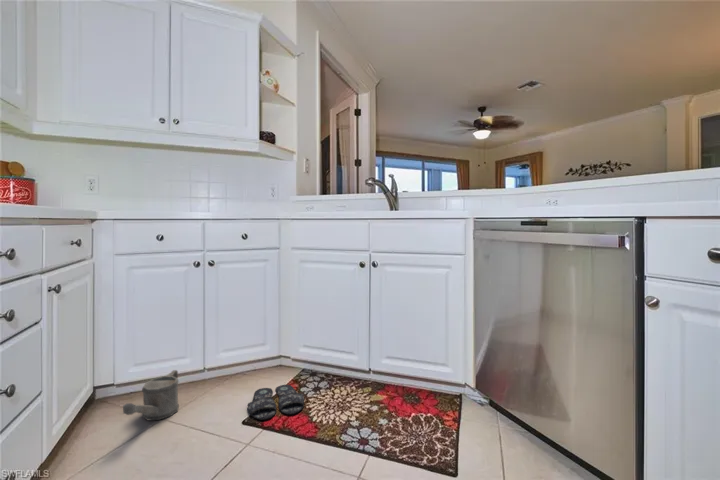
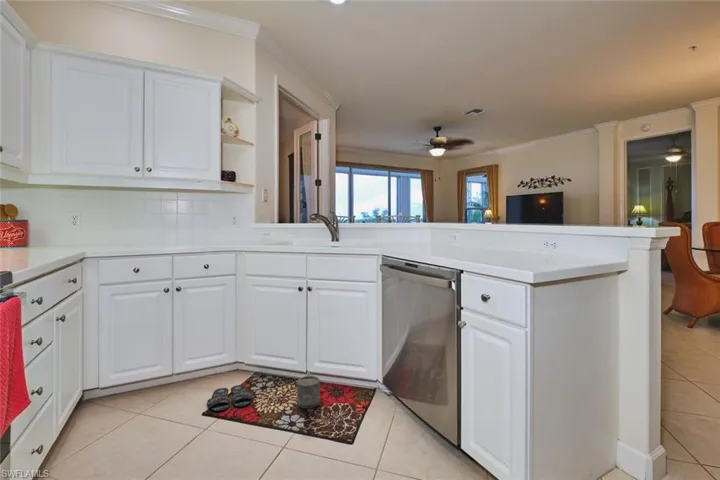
watering can: present [123,370,179,421] -> present [297,372,321,409]

